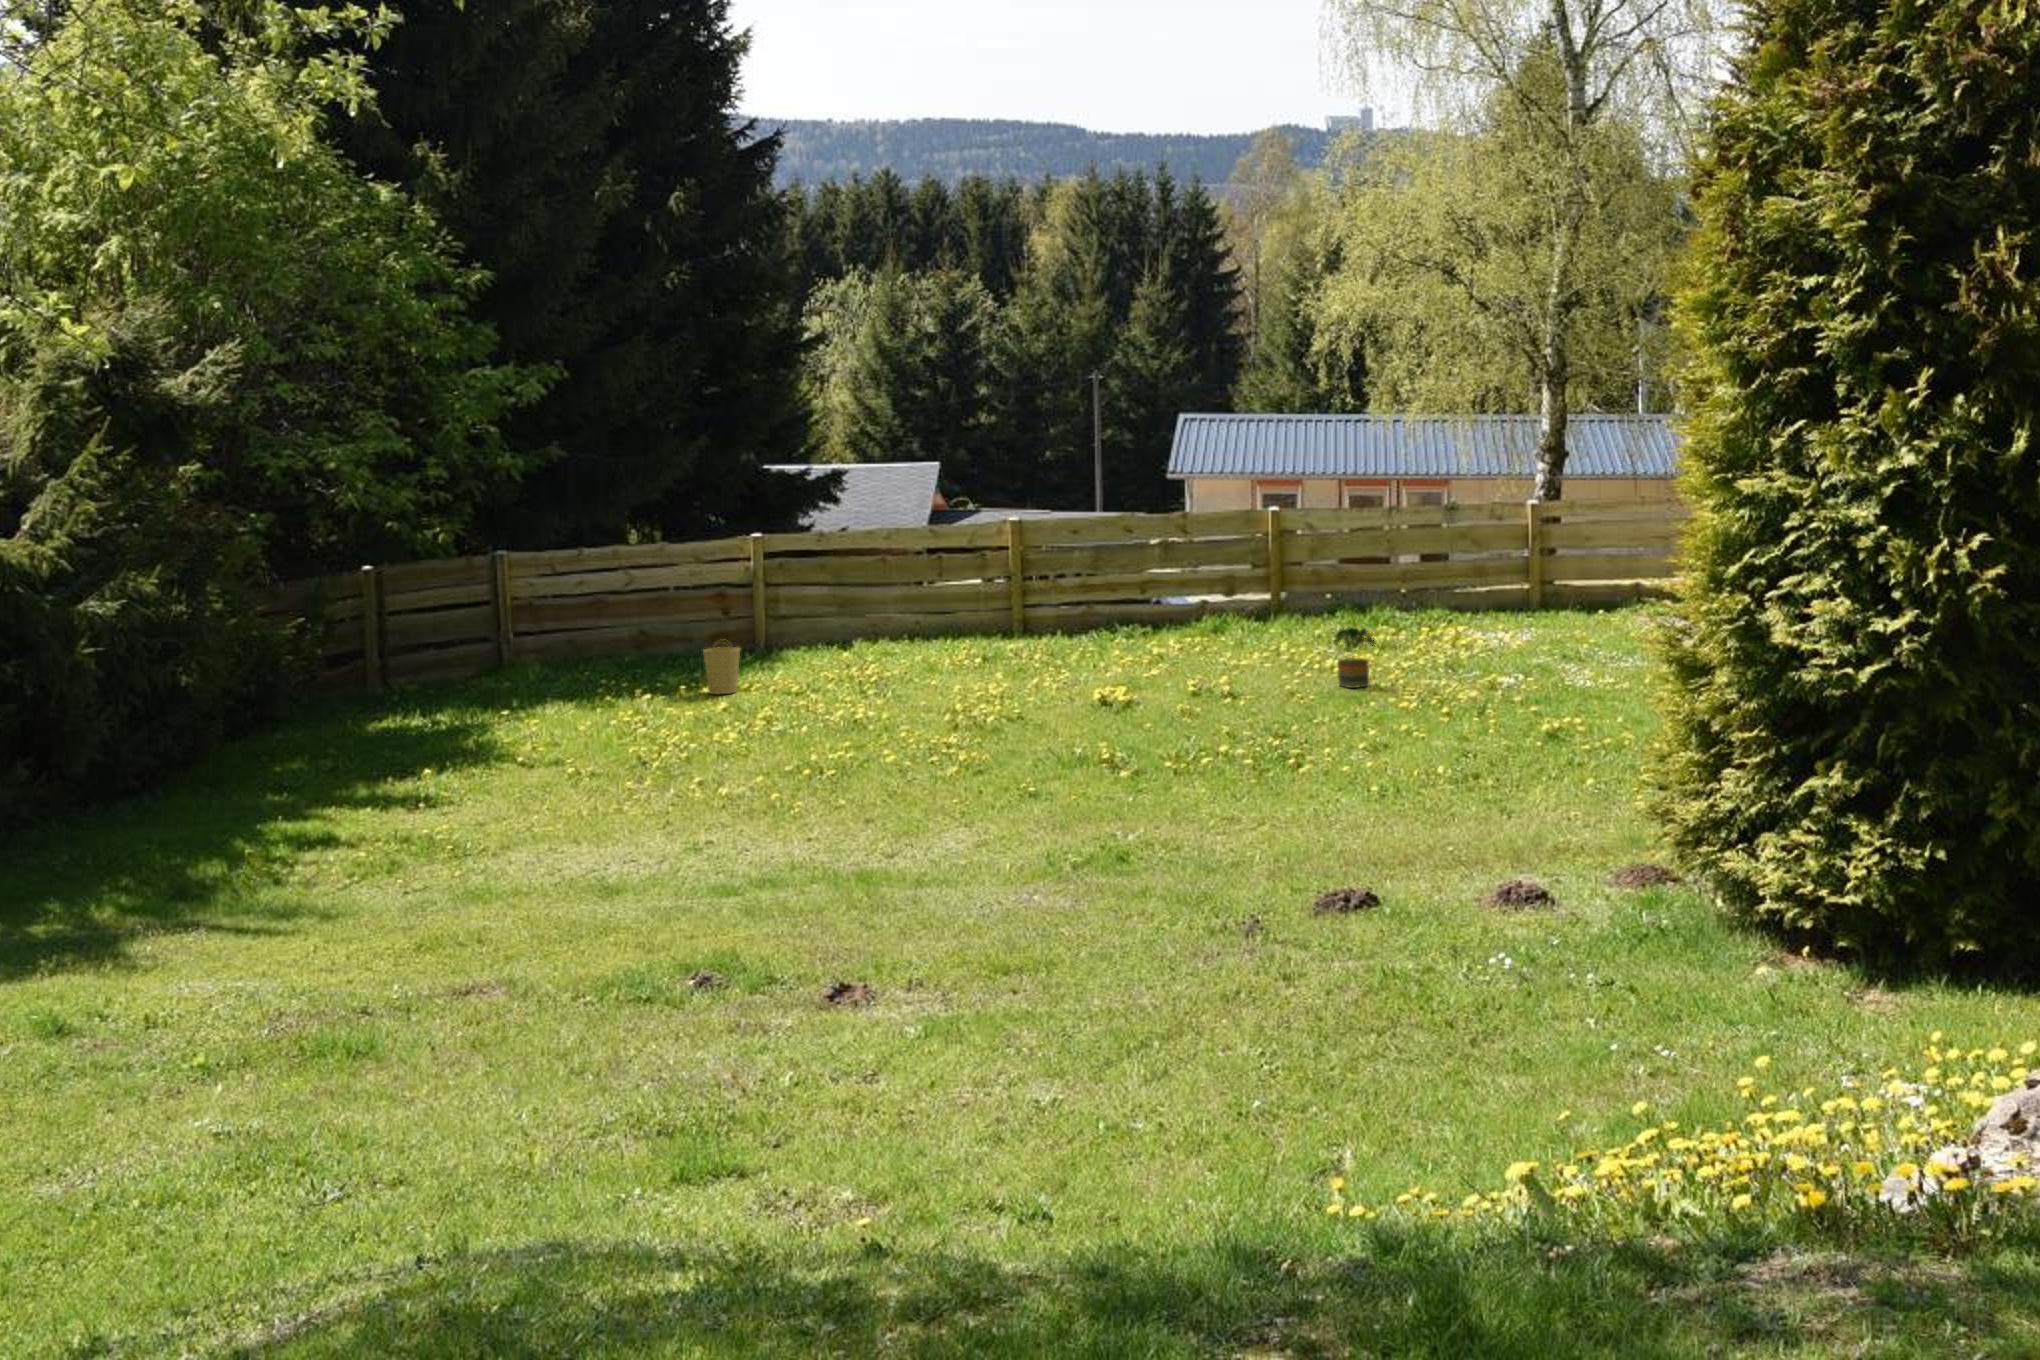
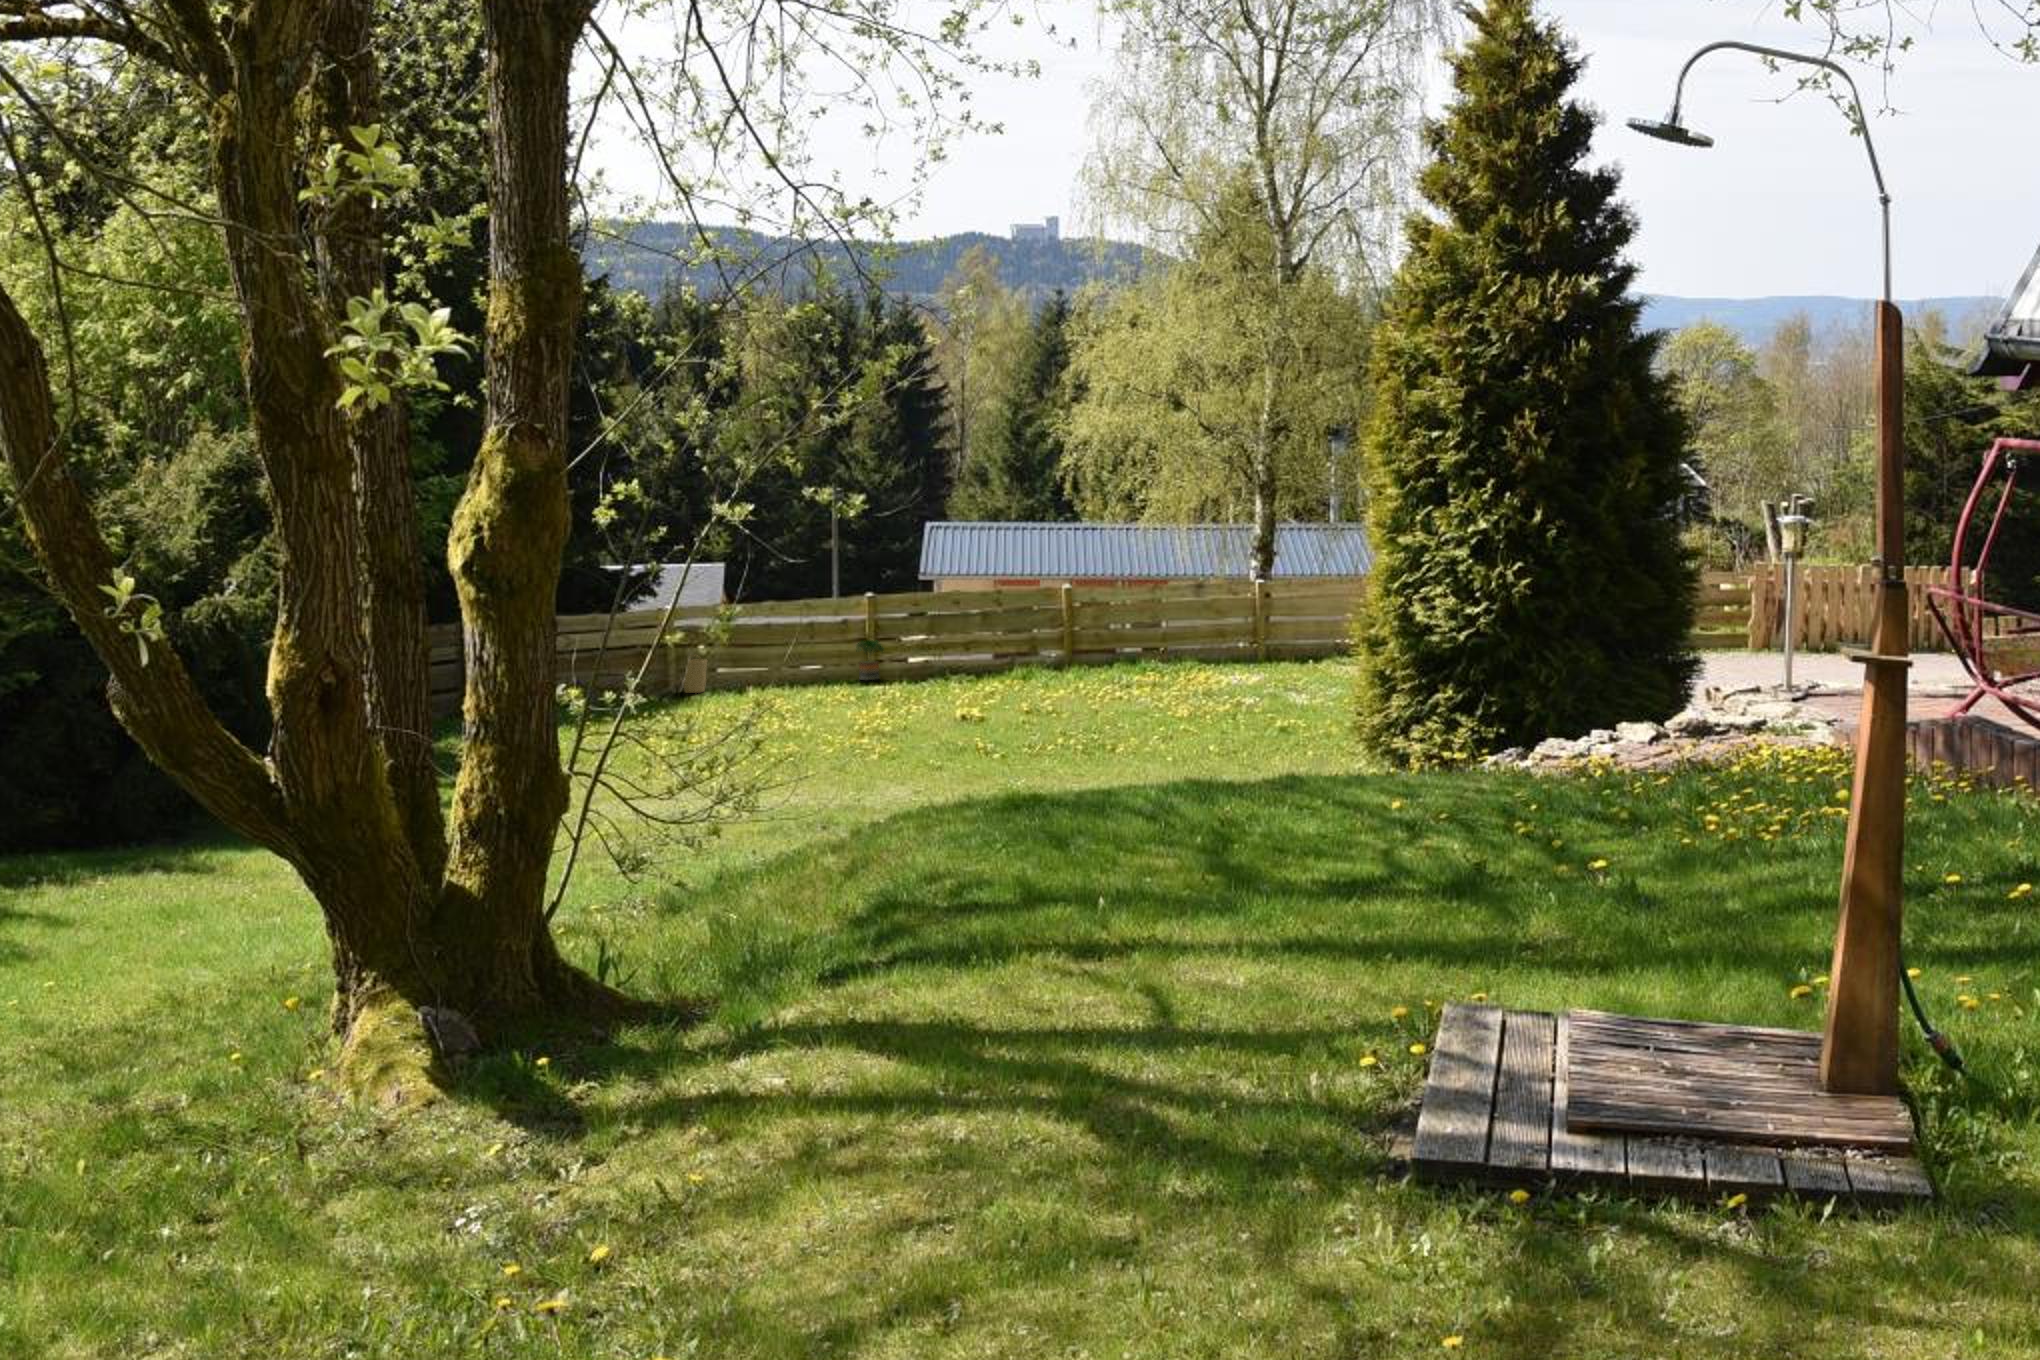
potted tree: present [1334,627,1376,688] -> present [856,640,884,680]

